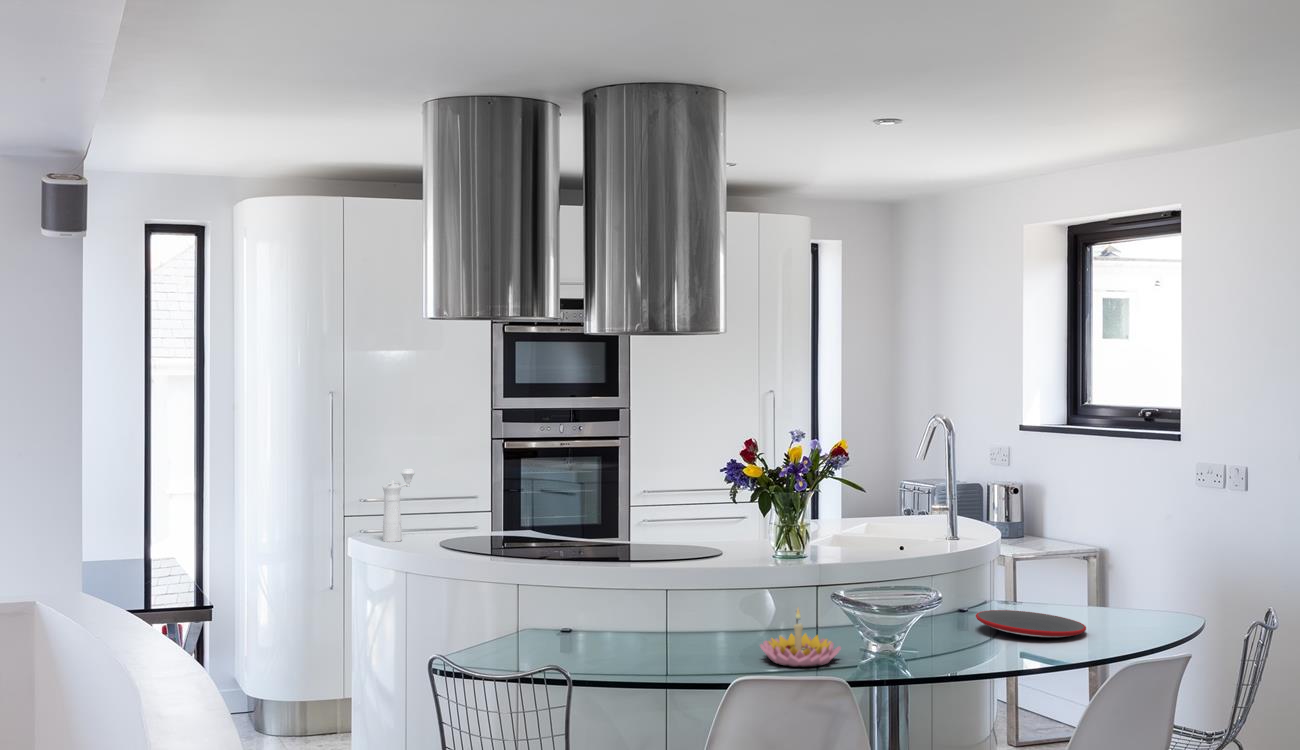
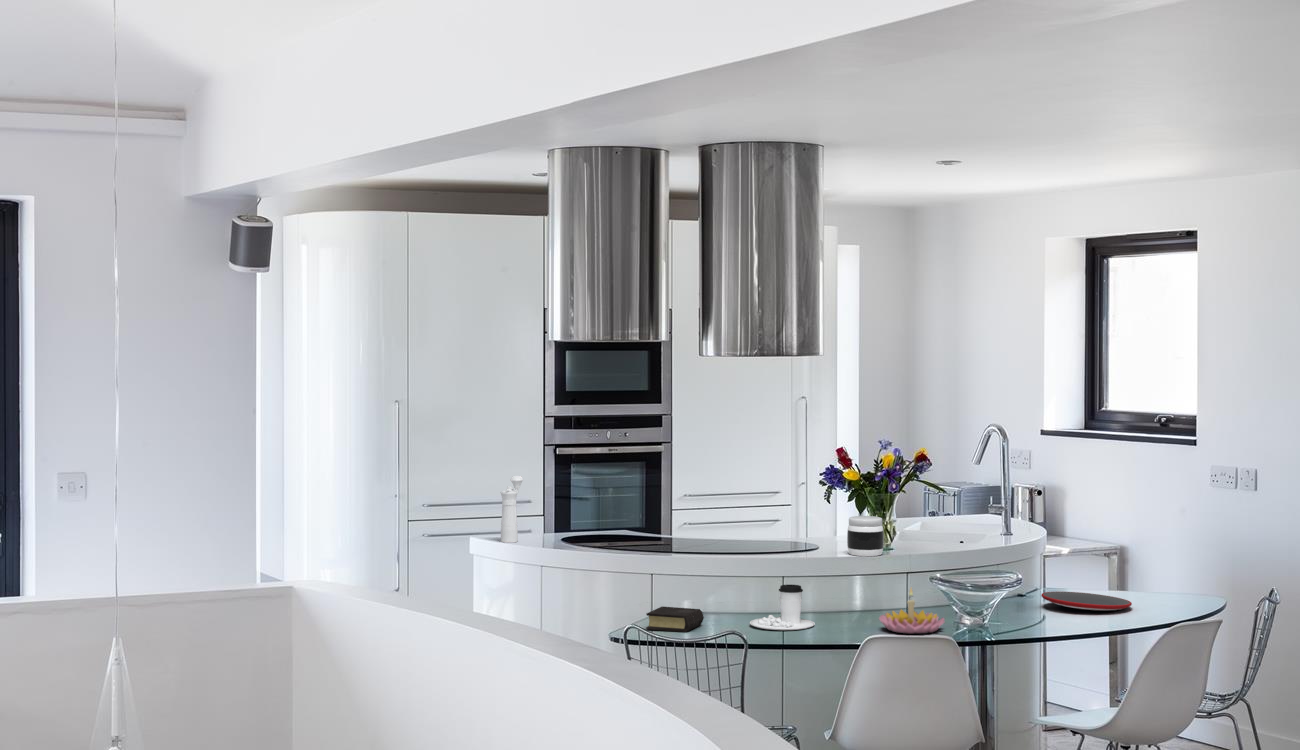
jar: none [749,517,791,565] -> present [847,516,884,556]
coffee cup: none [612,600,690,657] -> present [750,585,815,630]
book: none [488,622,560,656] -> present [646,607,704,632]

